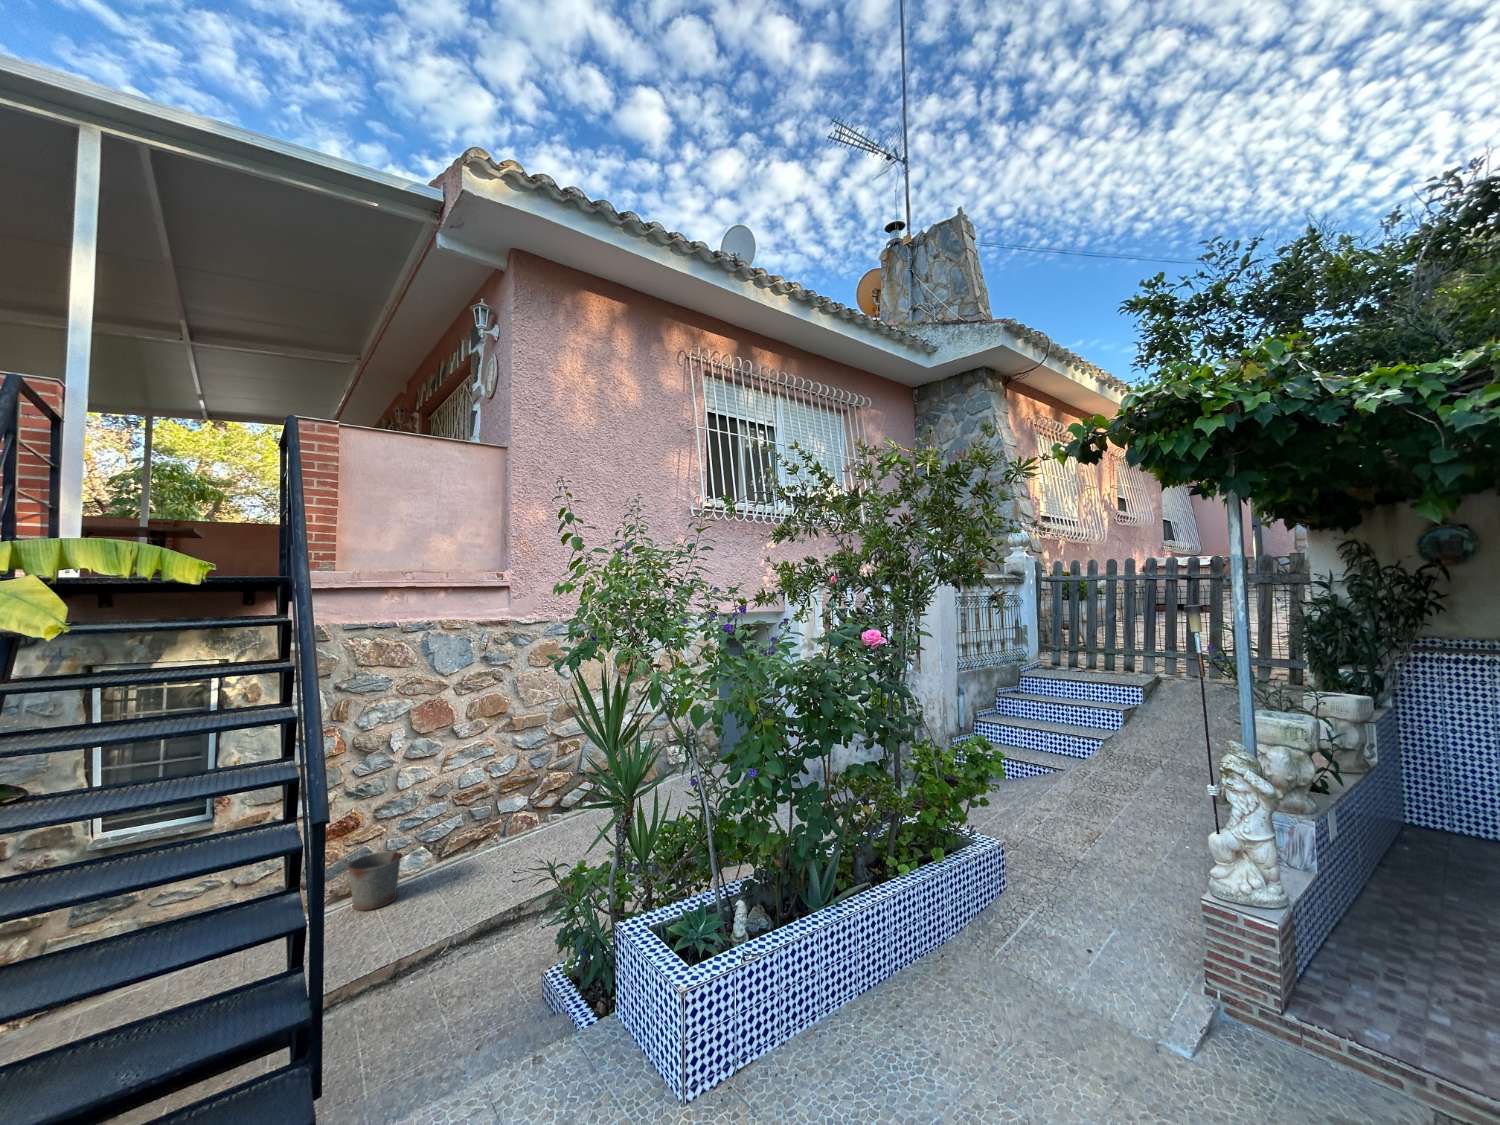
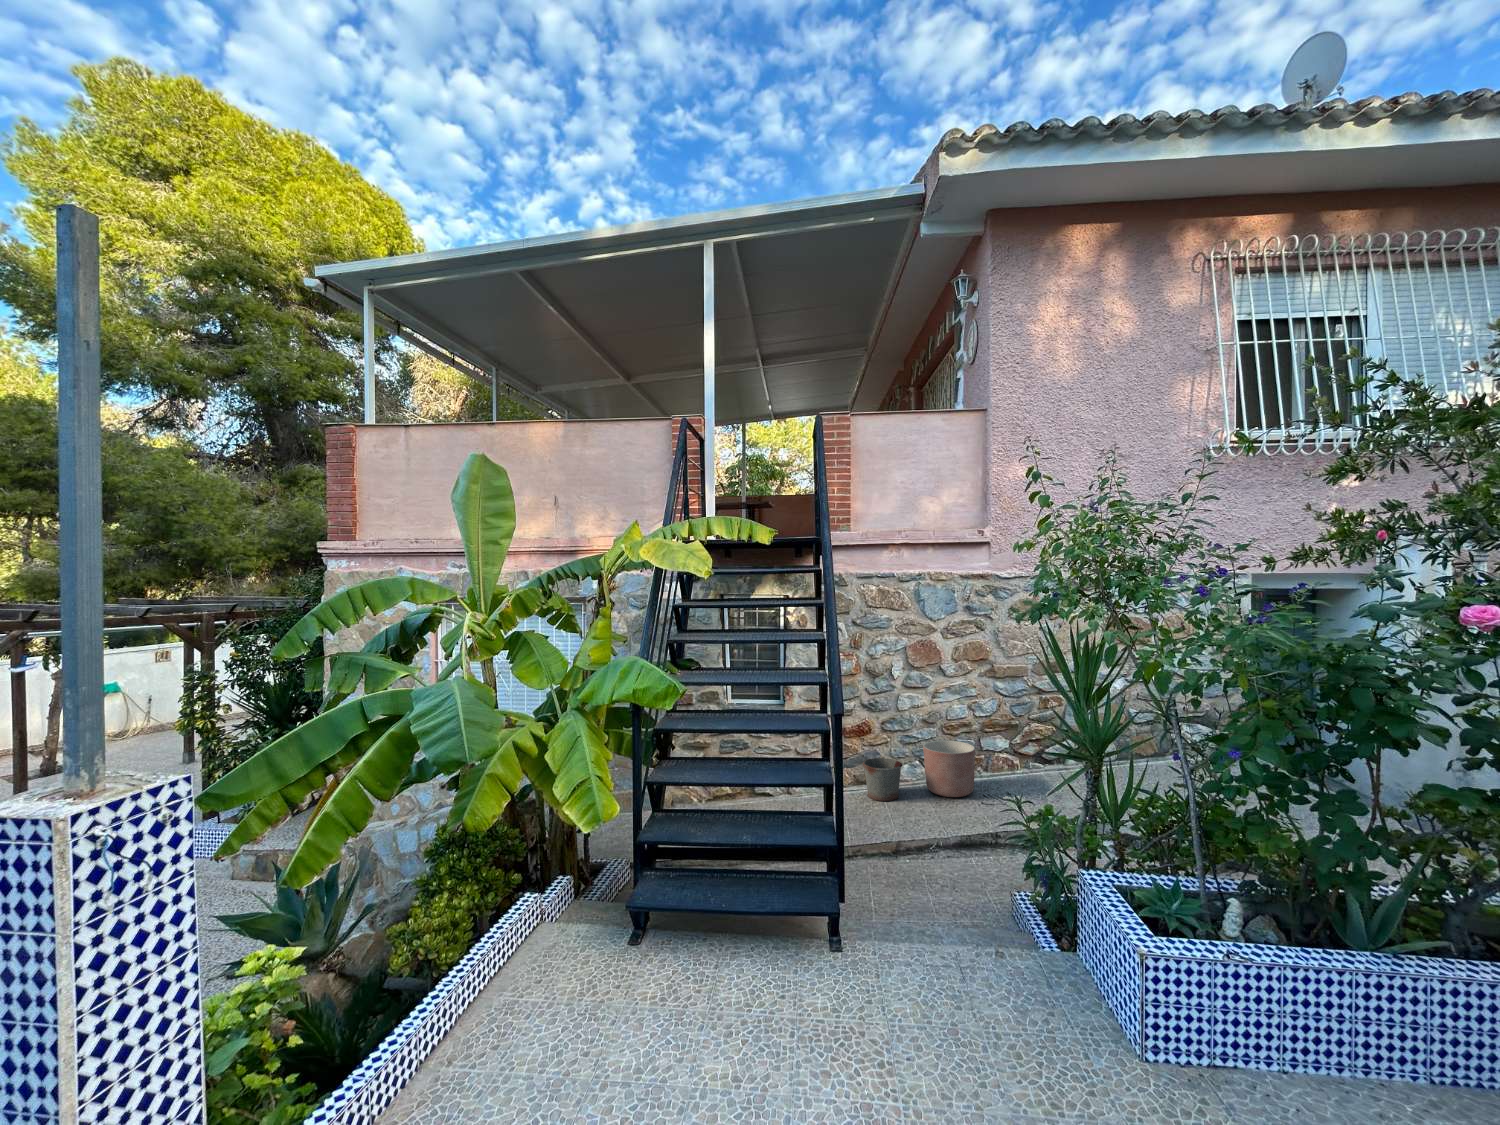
planter: none [430,810,492,880] -> present [923,740,975,797]

